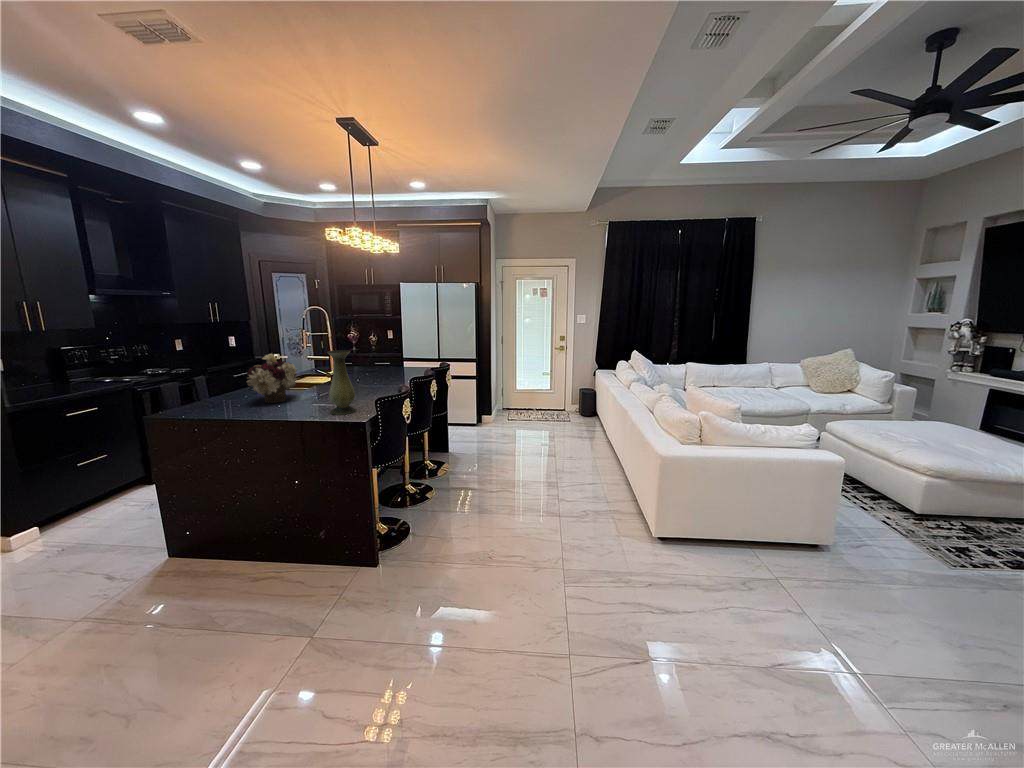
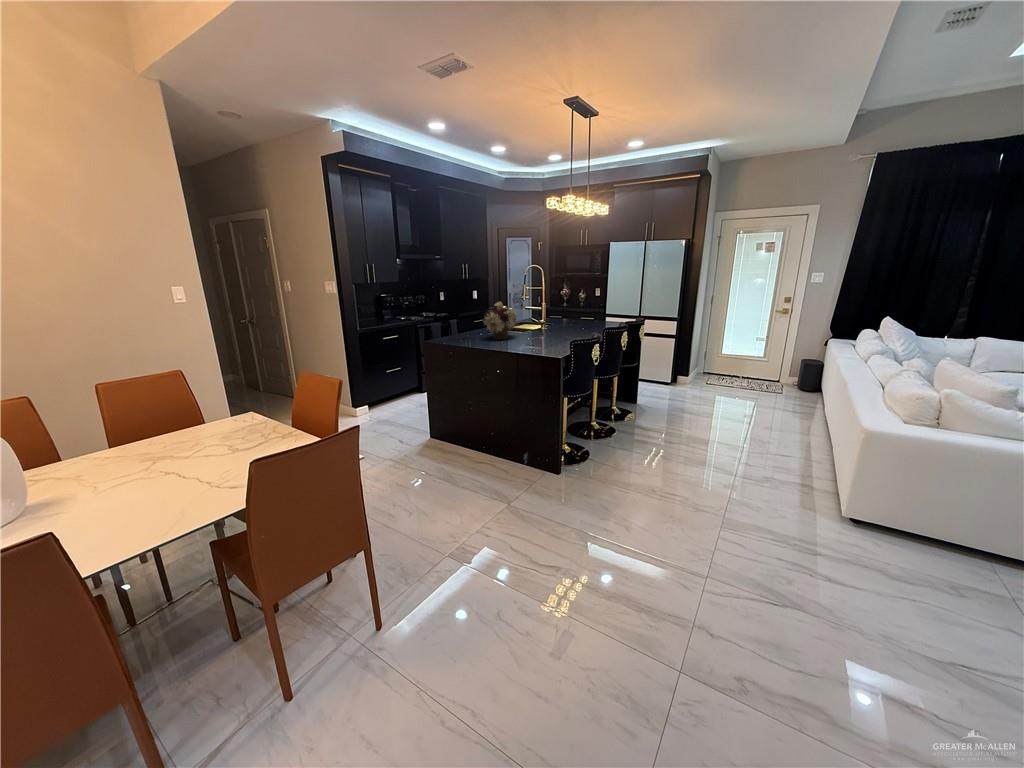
vase: present [327,350,356,415] -> none [537,300,556,351]

